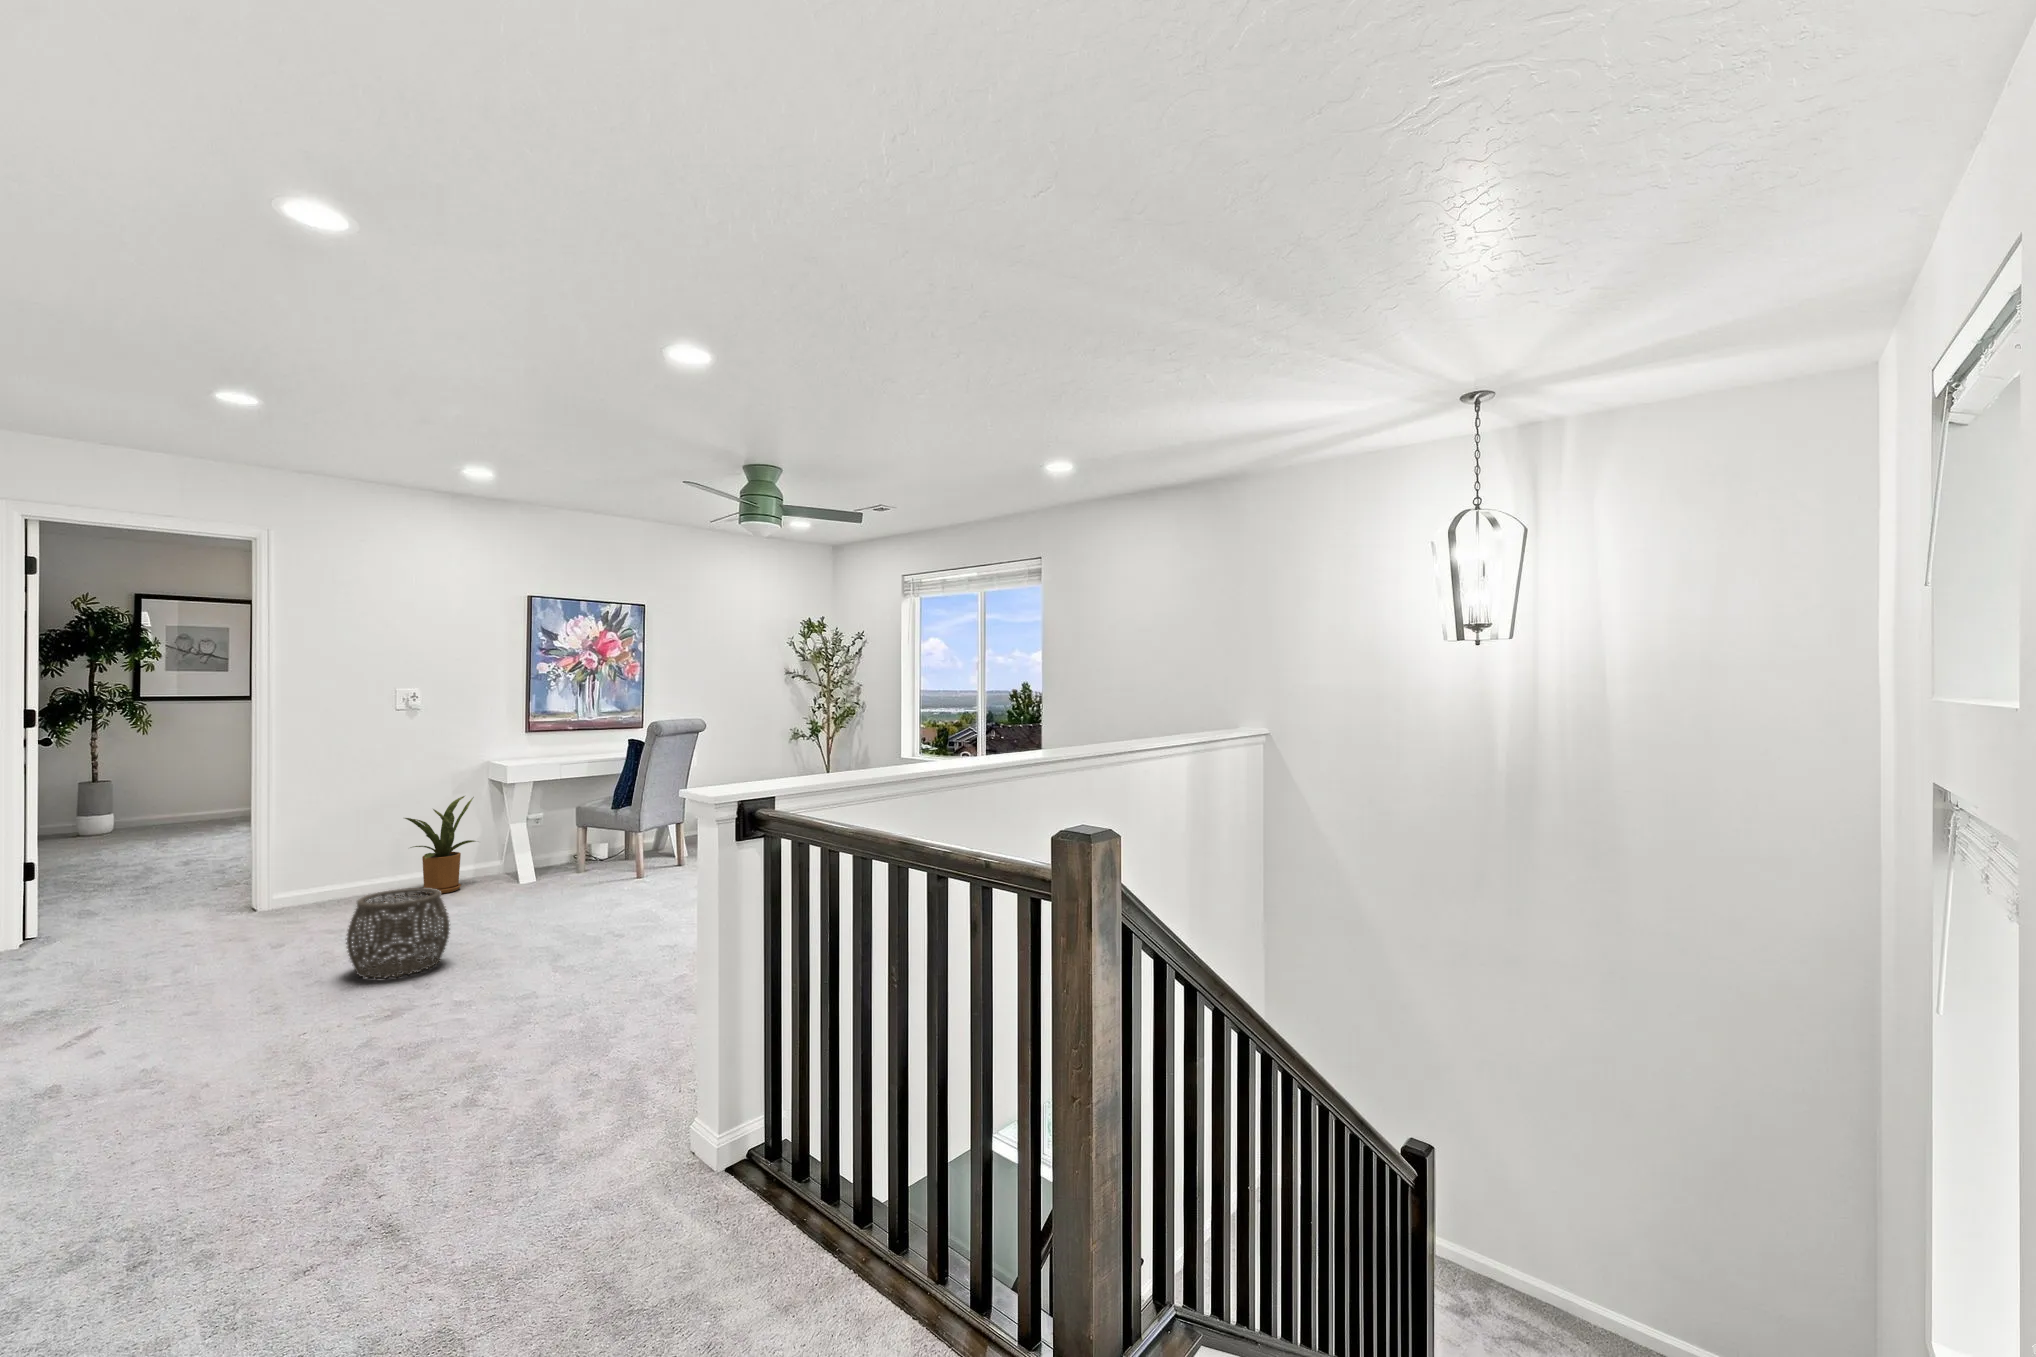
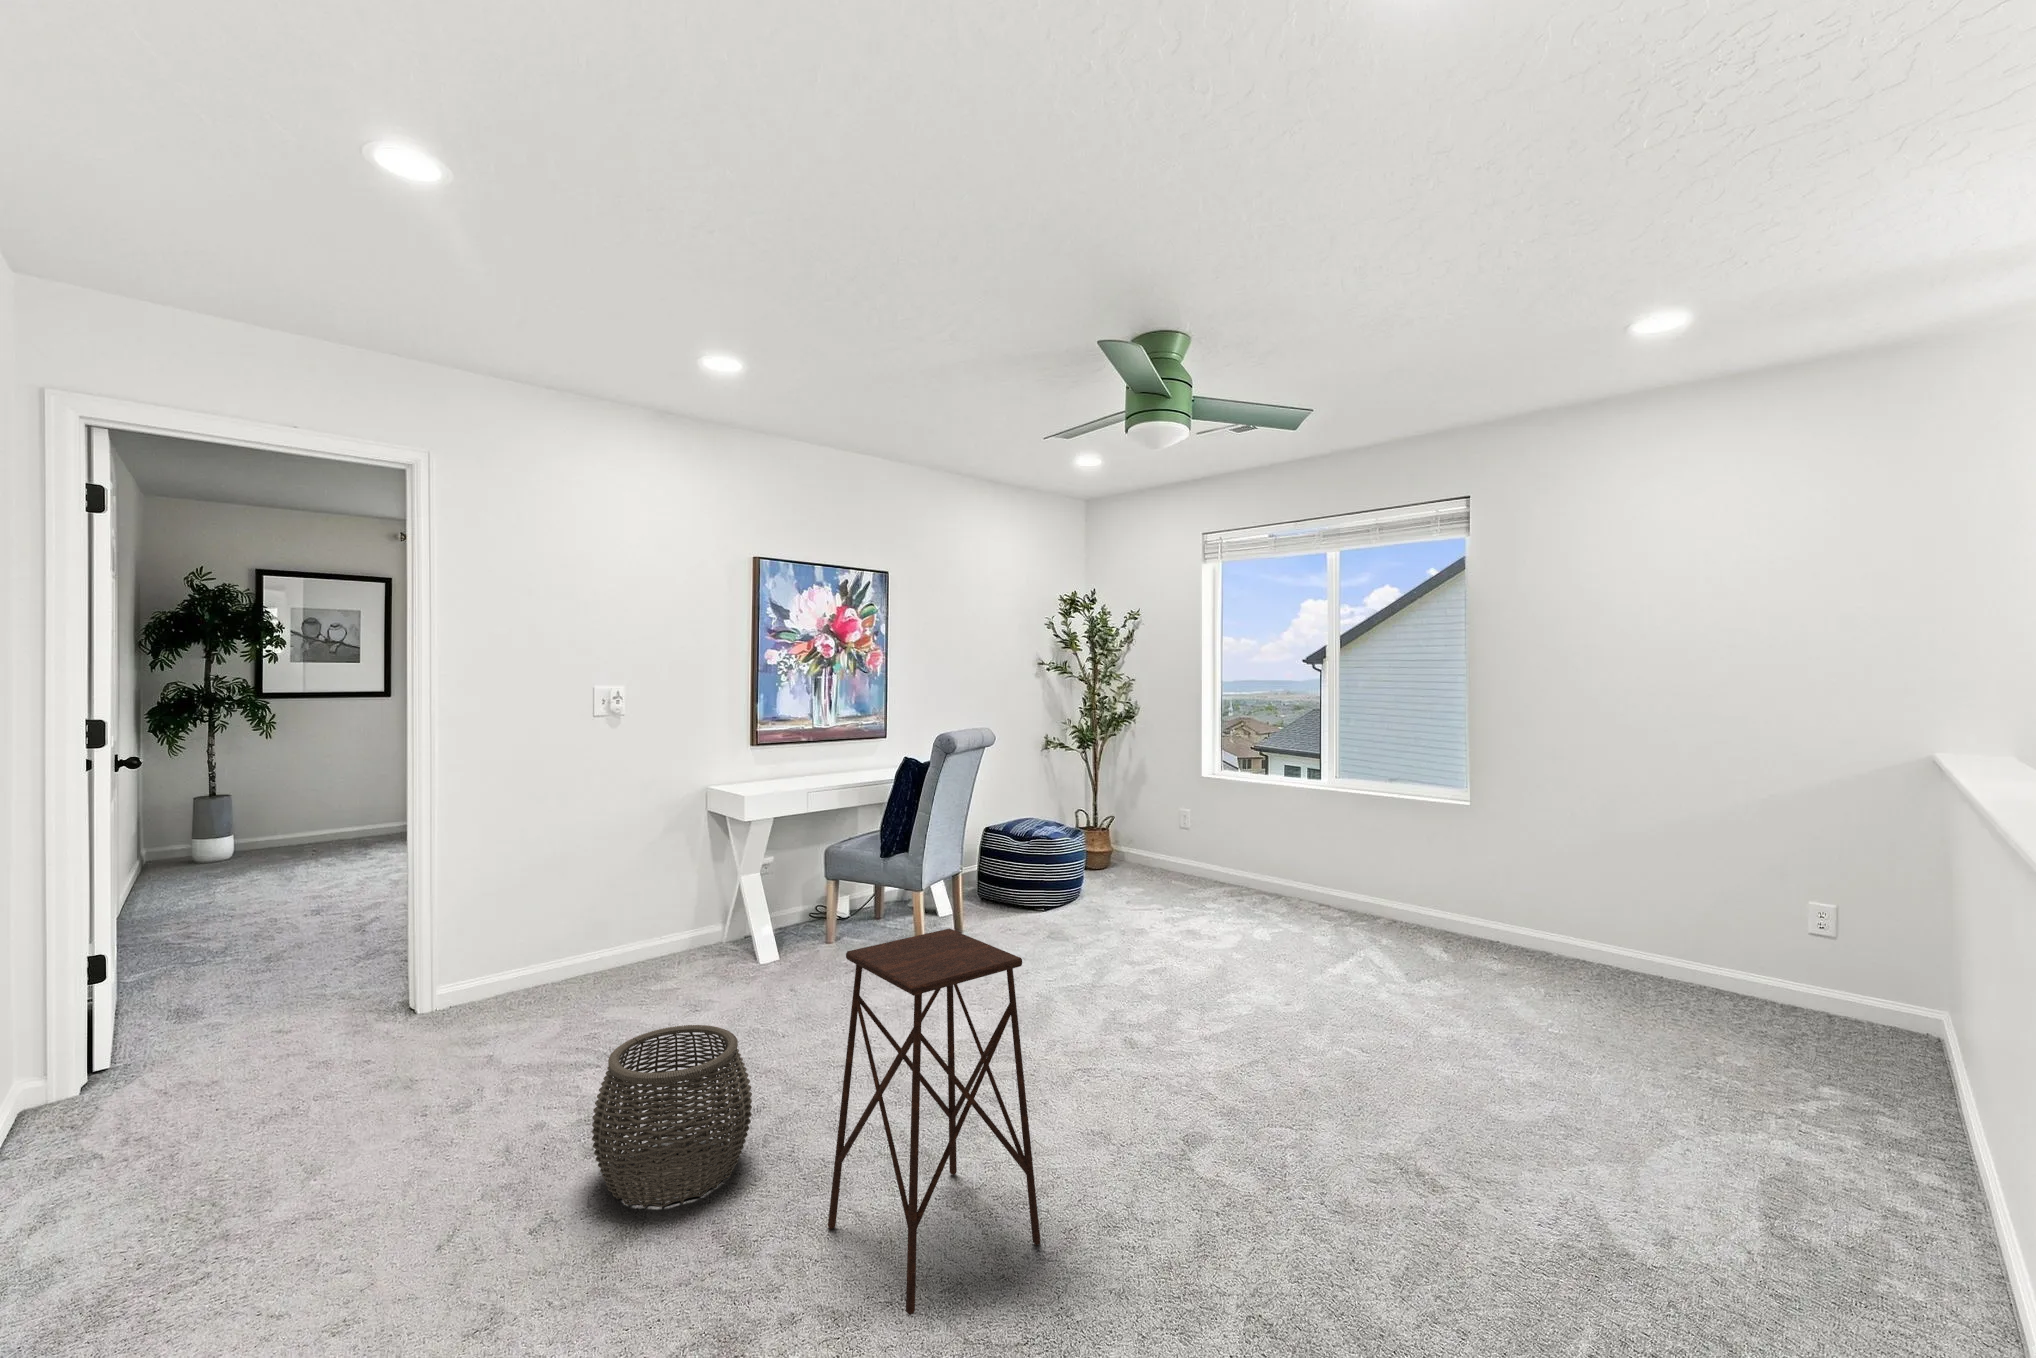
house plant: present [405,796,476,894] -> none [604,834,705,978]
side table: none [477,824,592,1005] -> present [828,928,1041,1315]

